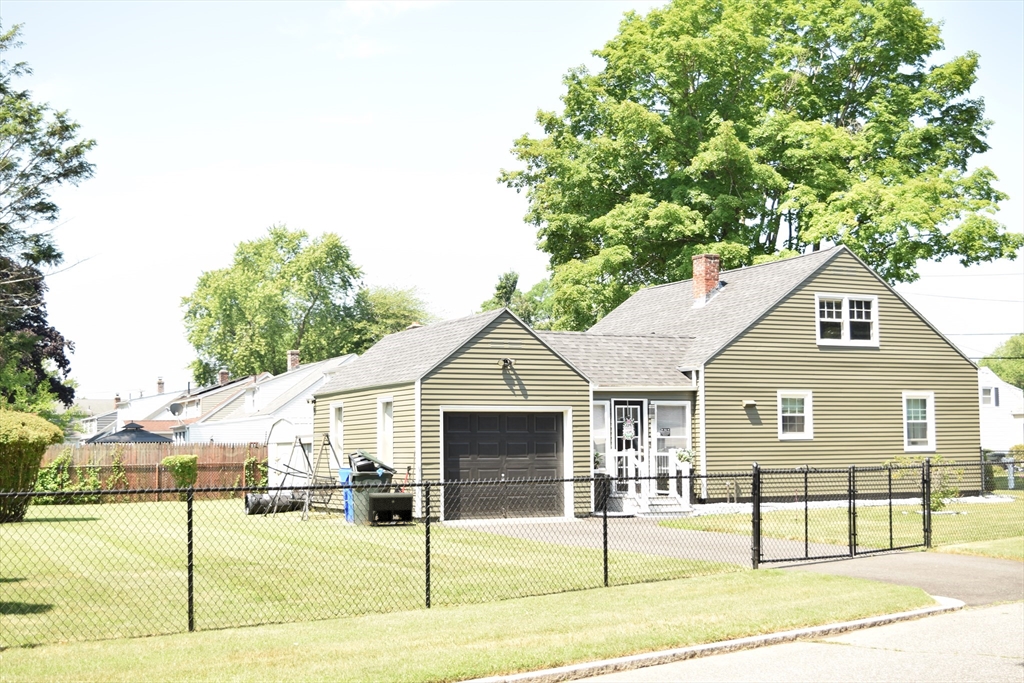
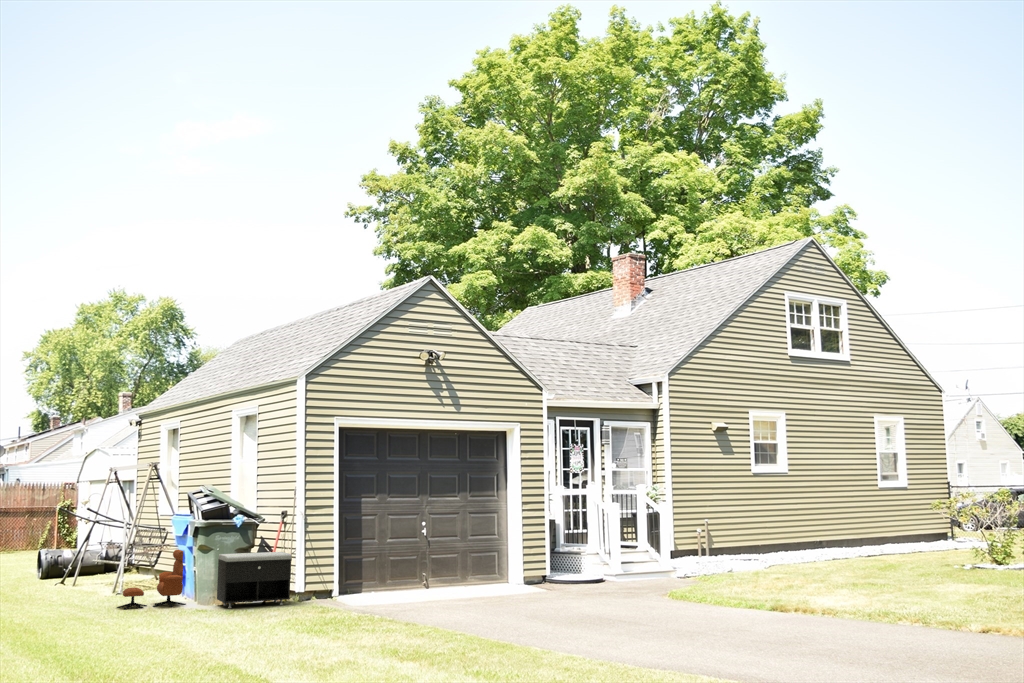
lounge chair: none [308,490,350,526] -> present [117,549,186,609]

